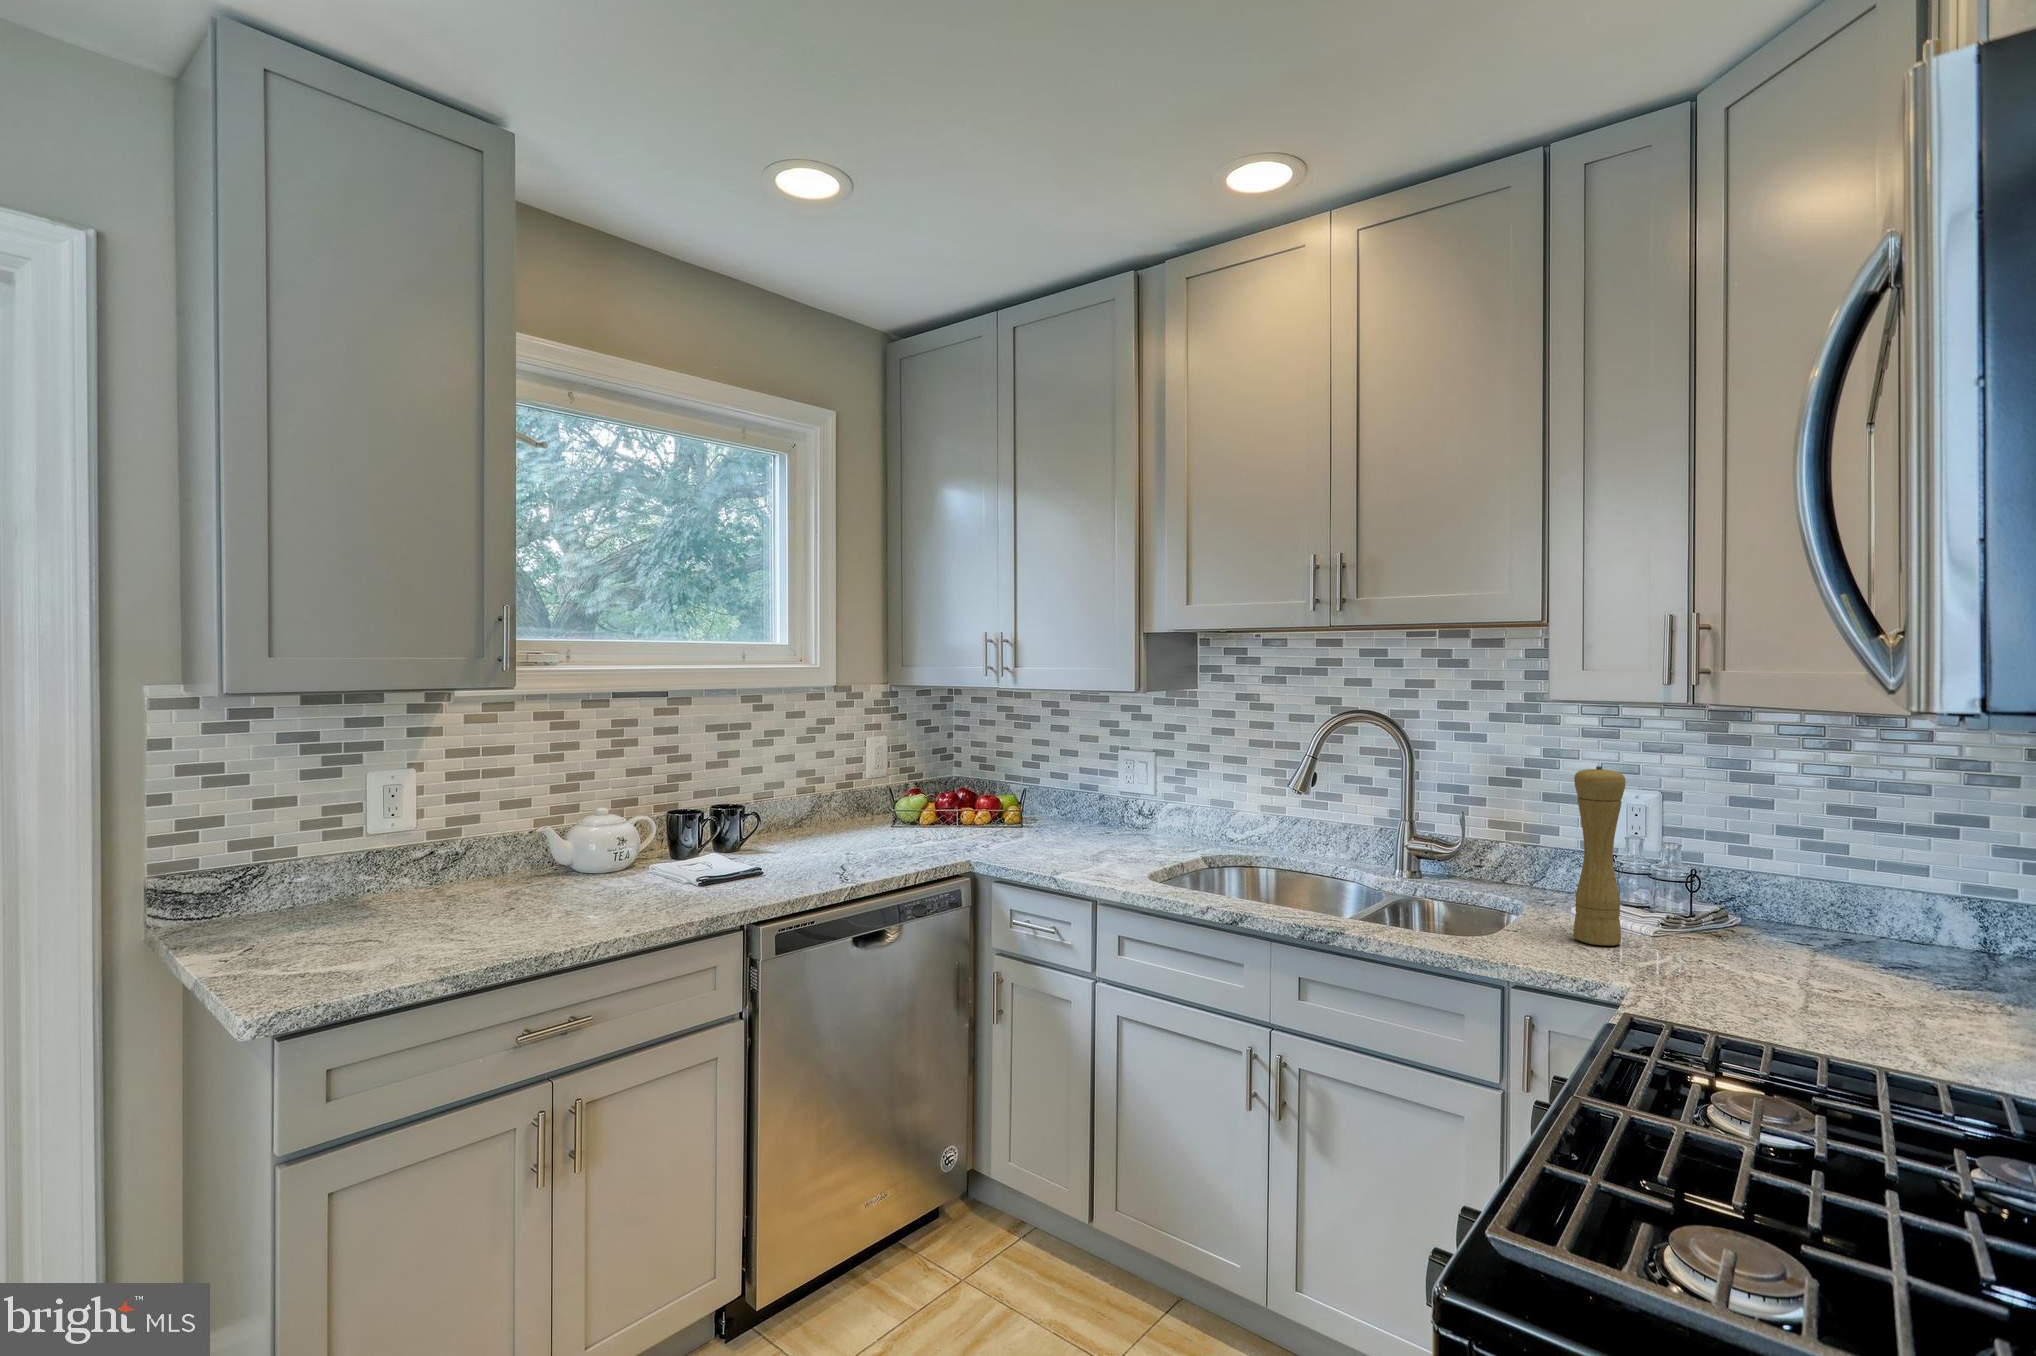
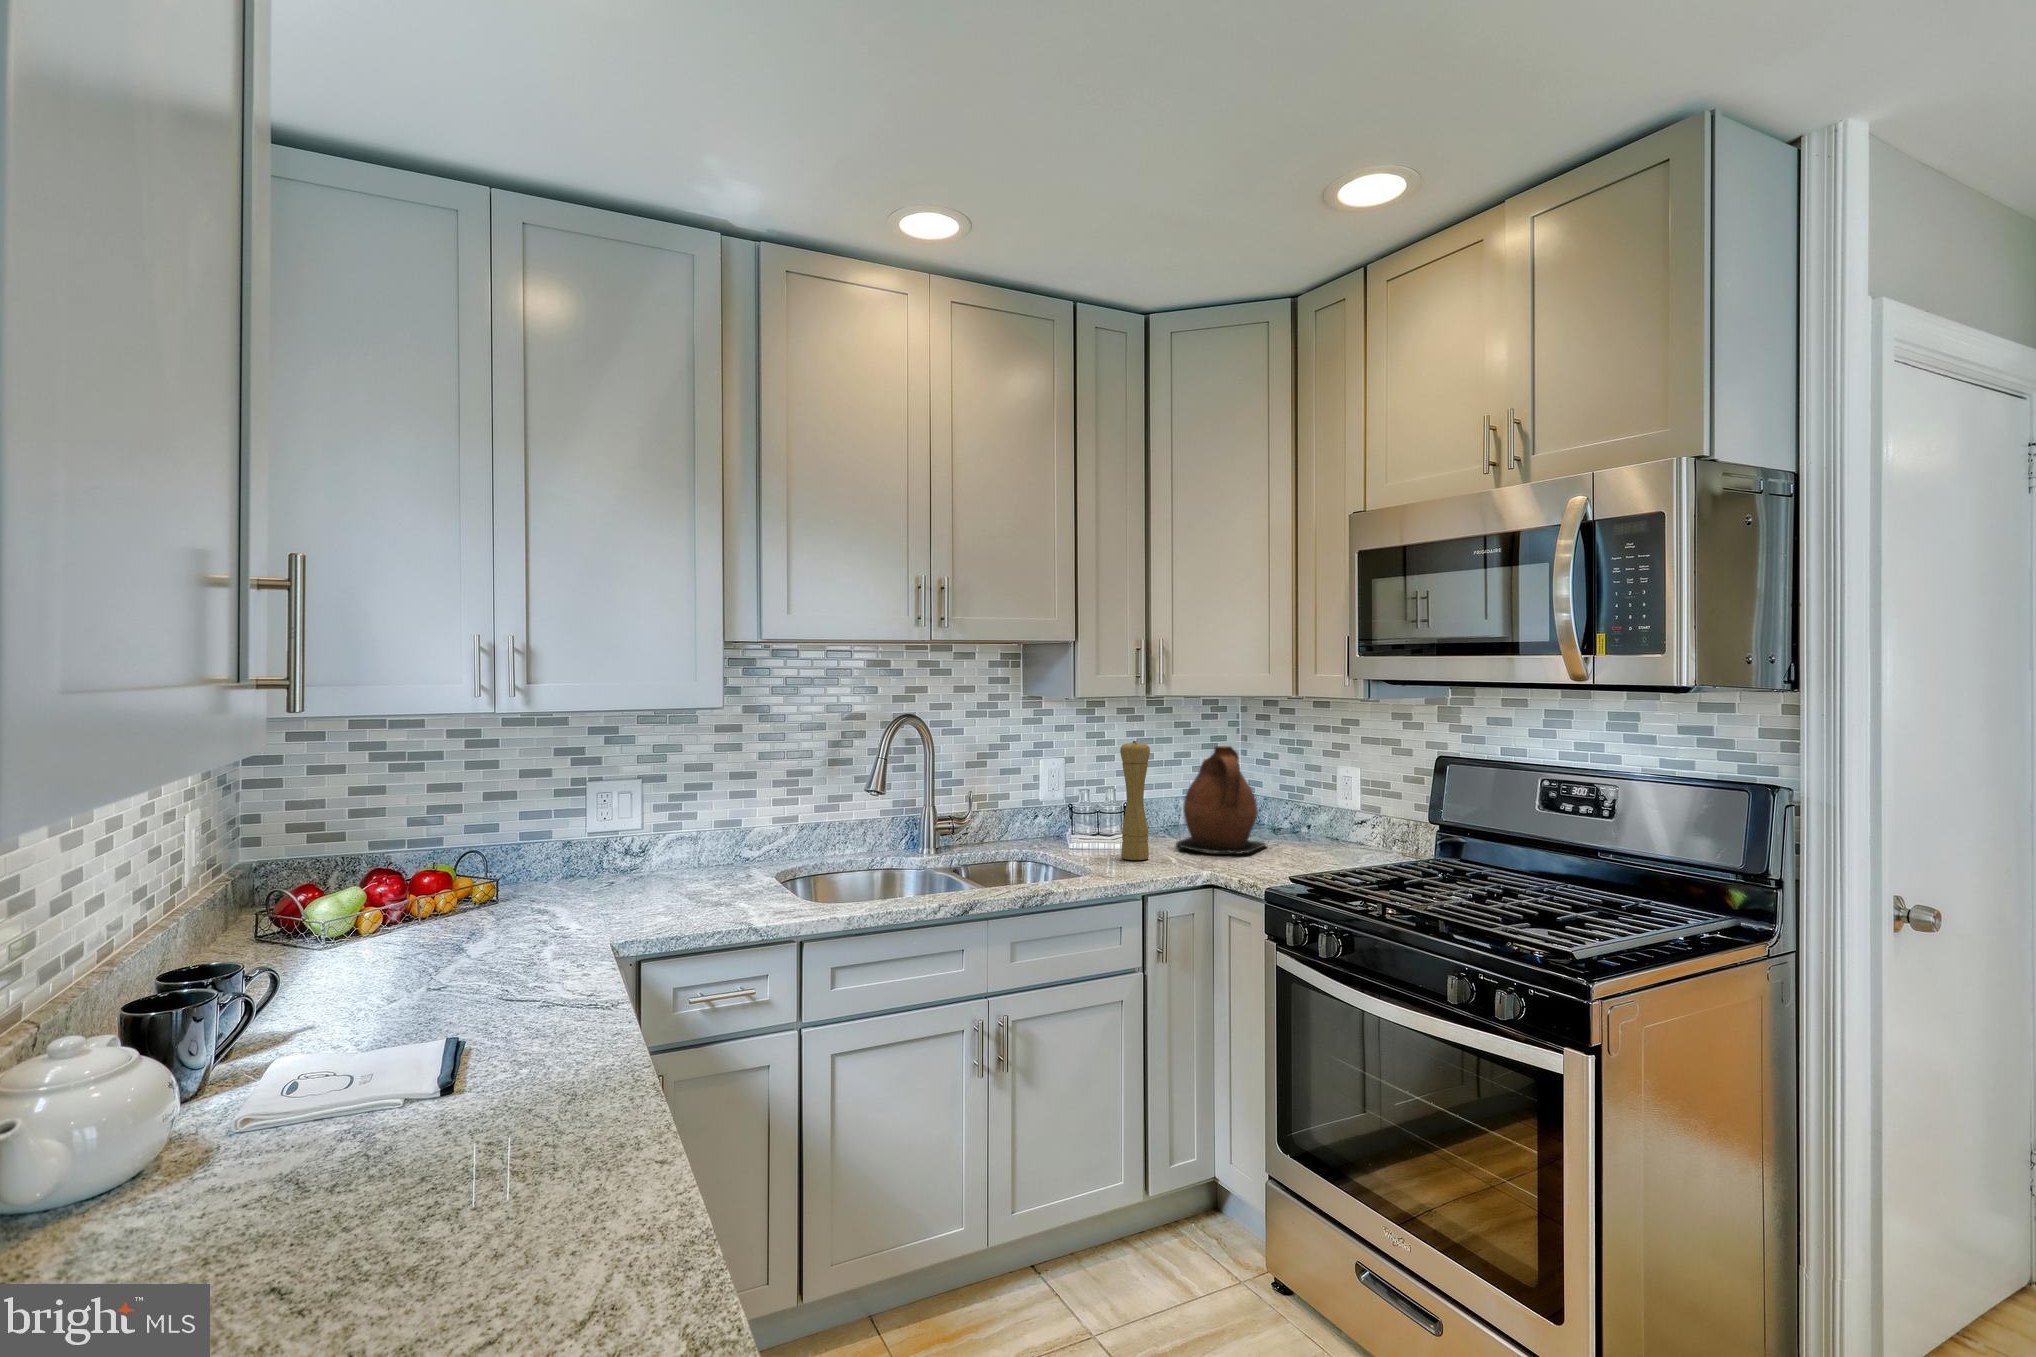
ceramic pitcher: none [1700,791,1915,997] -> present [1176,746,1266,854]

